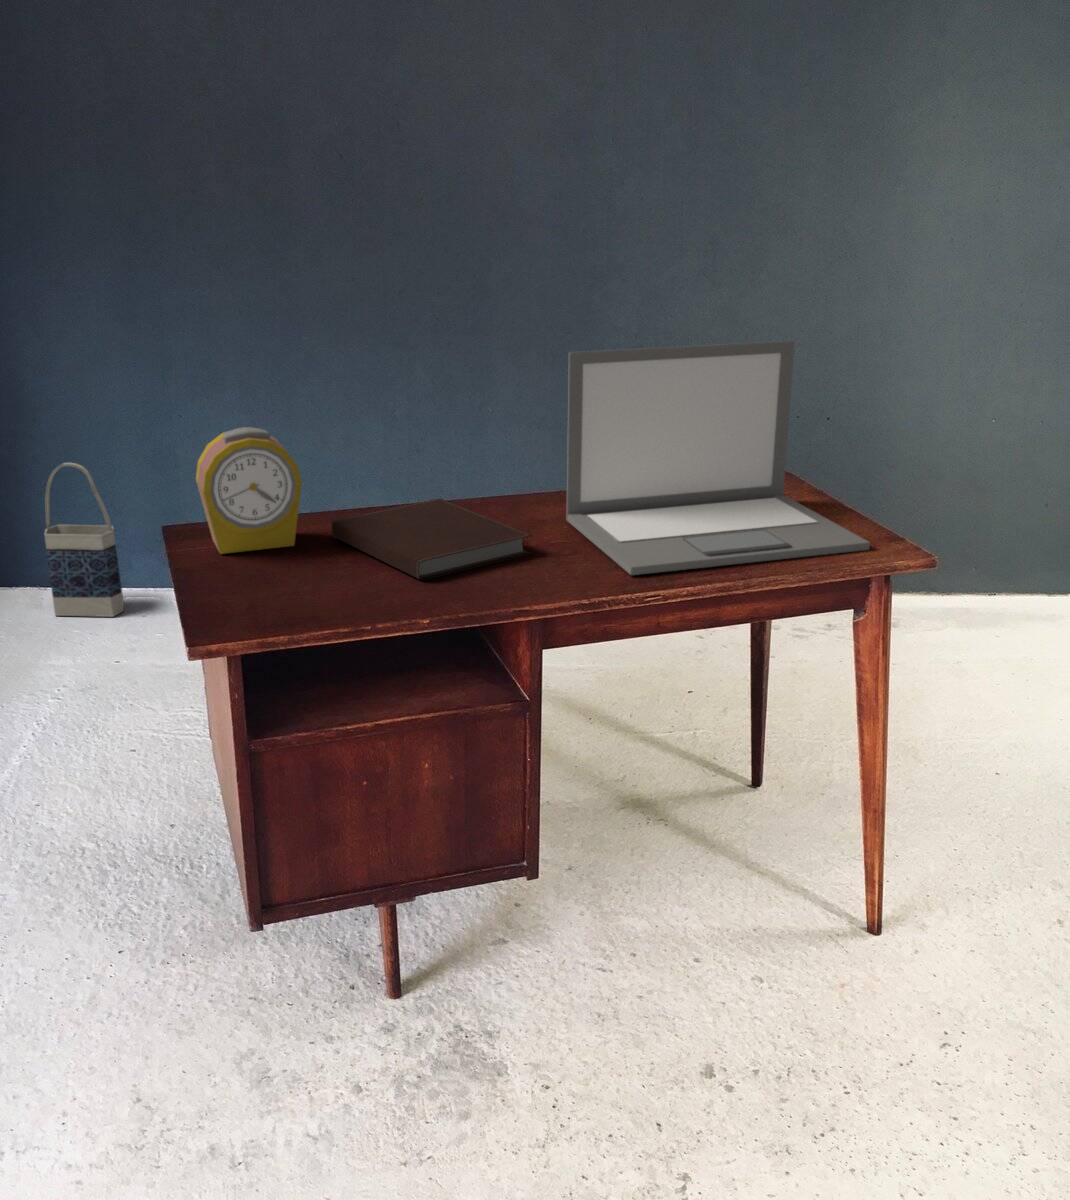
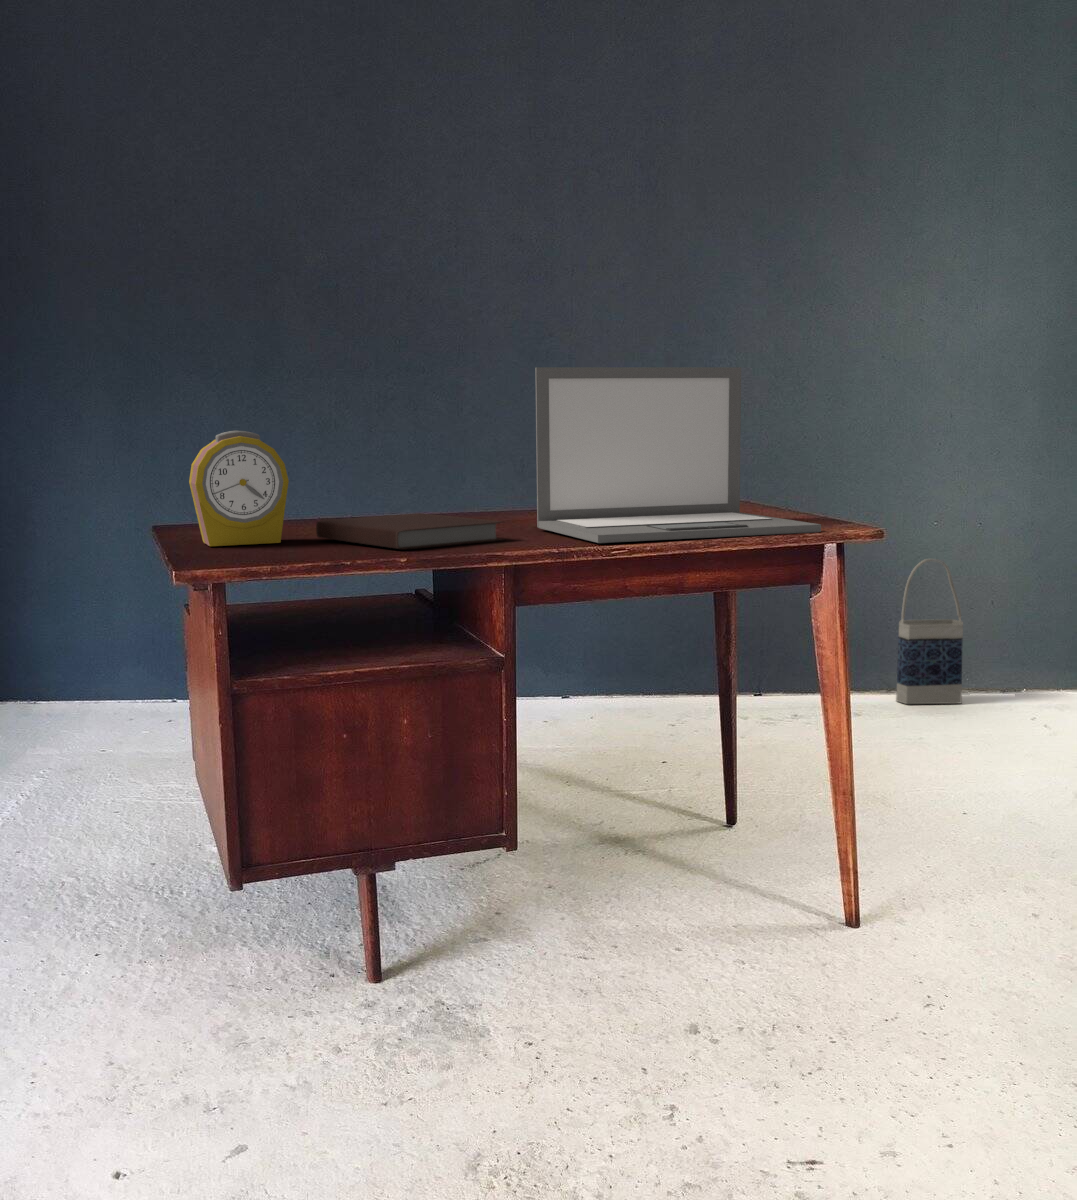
bag: present [44,463,124,617] -> present [896,559,963,704]

